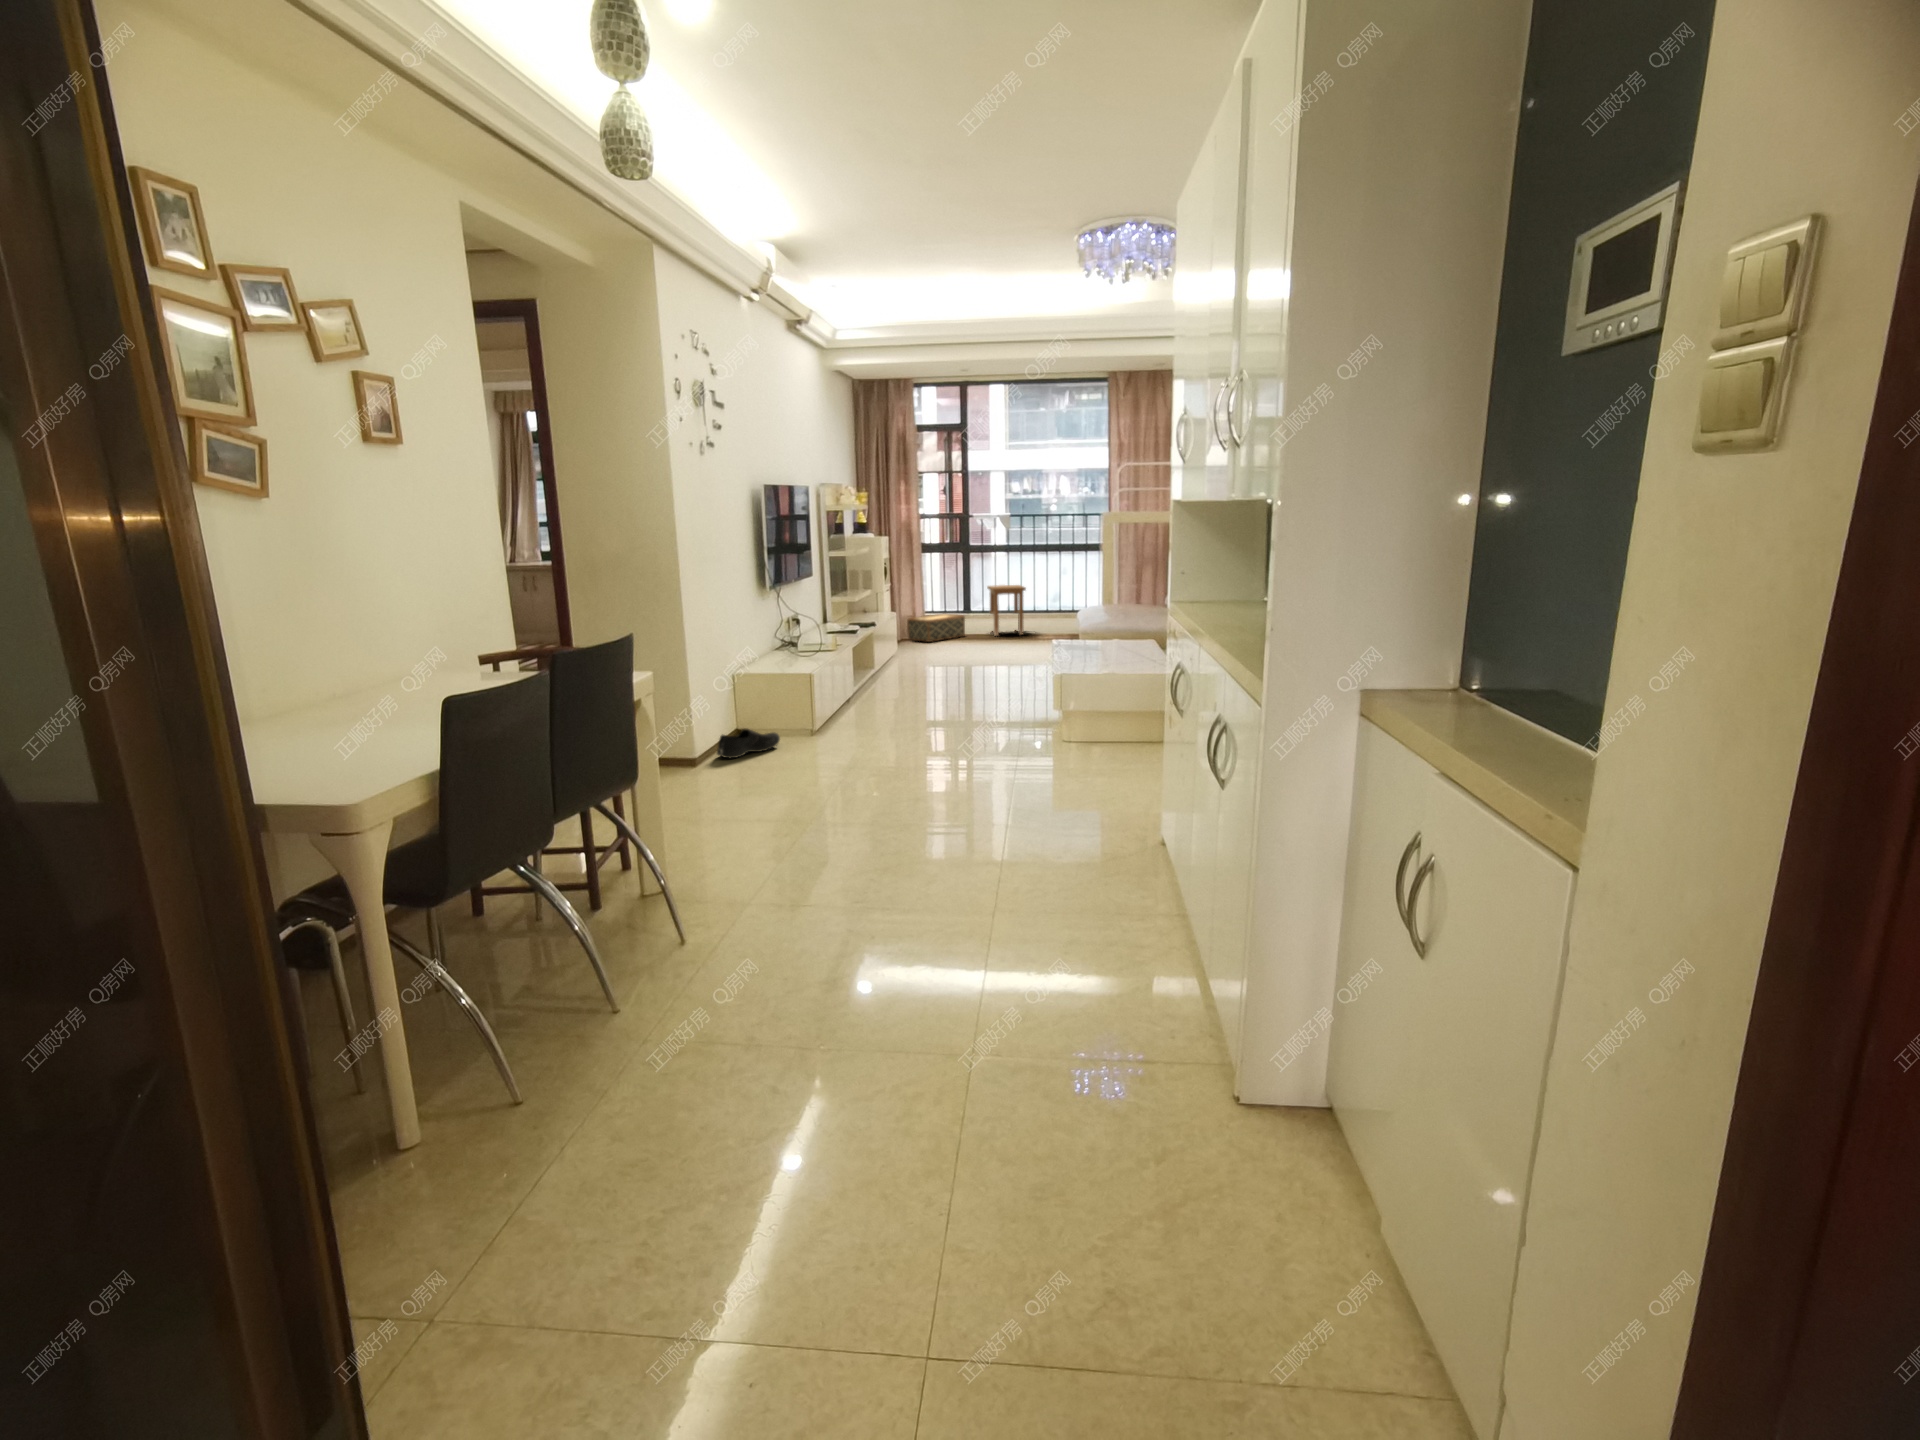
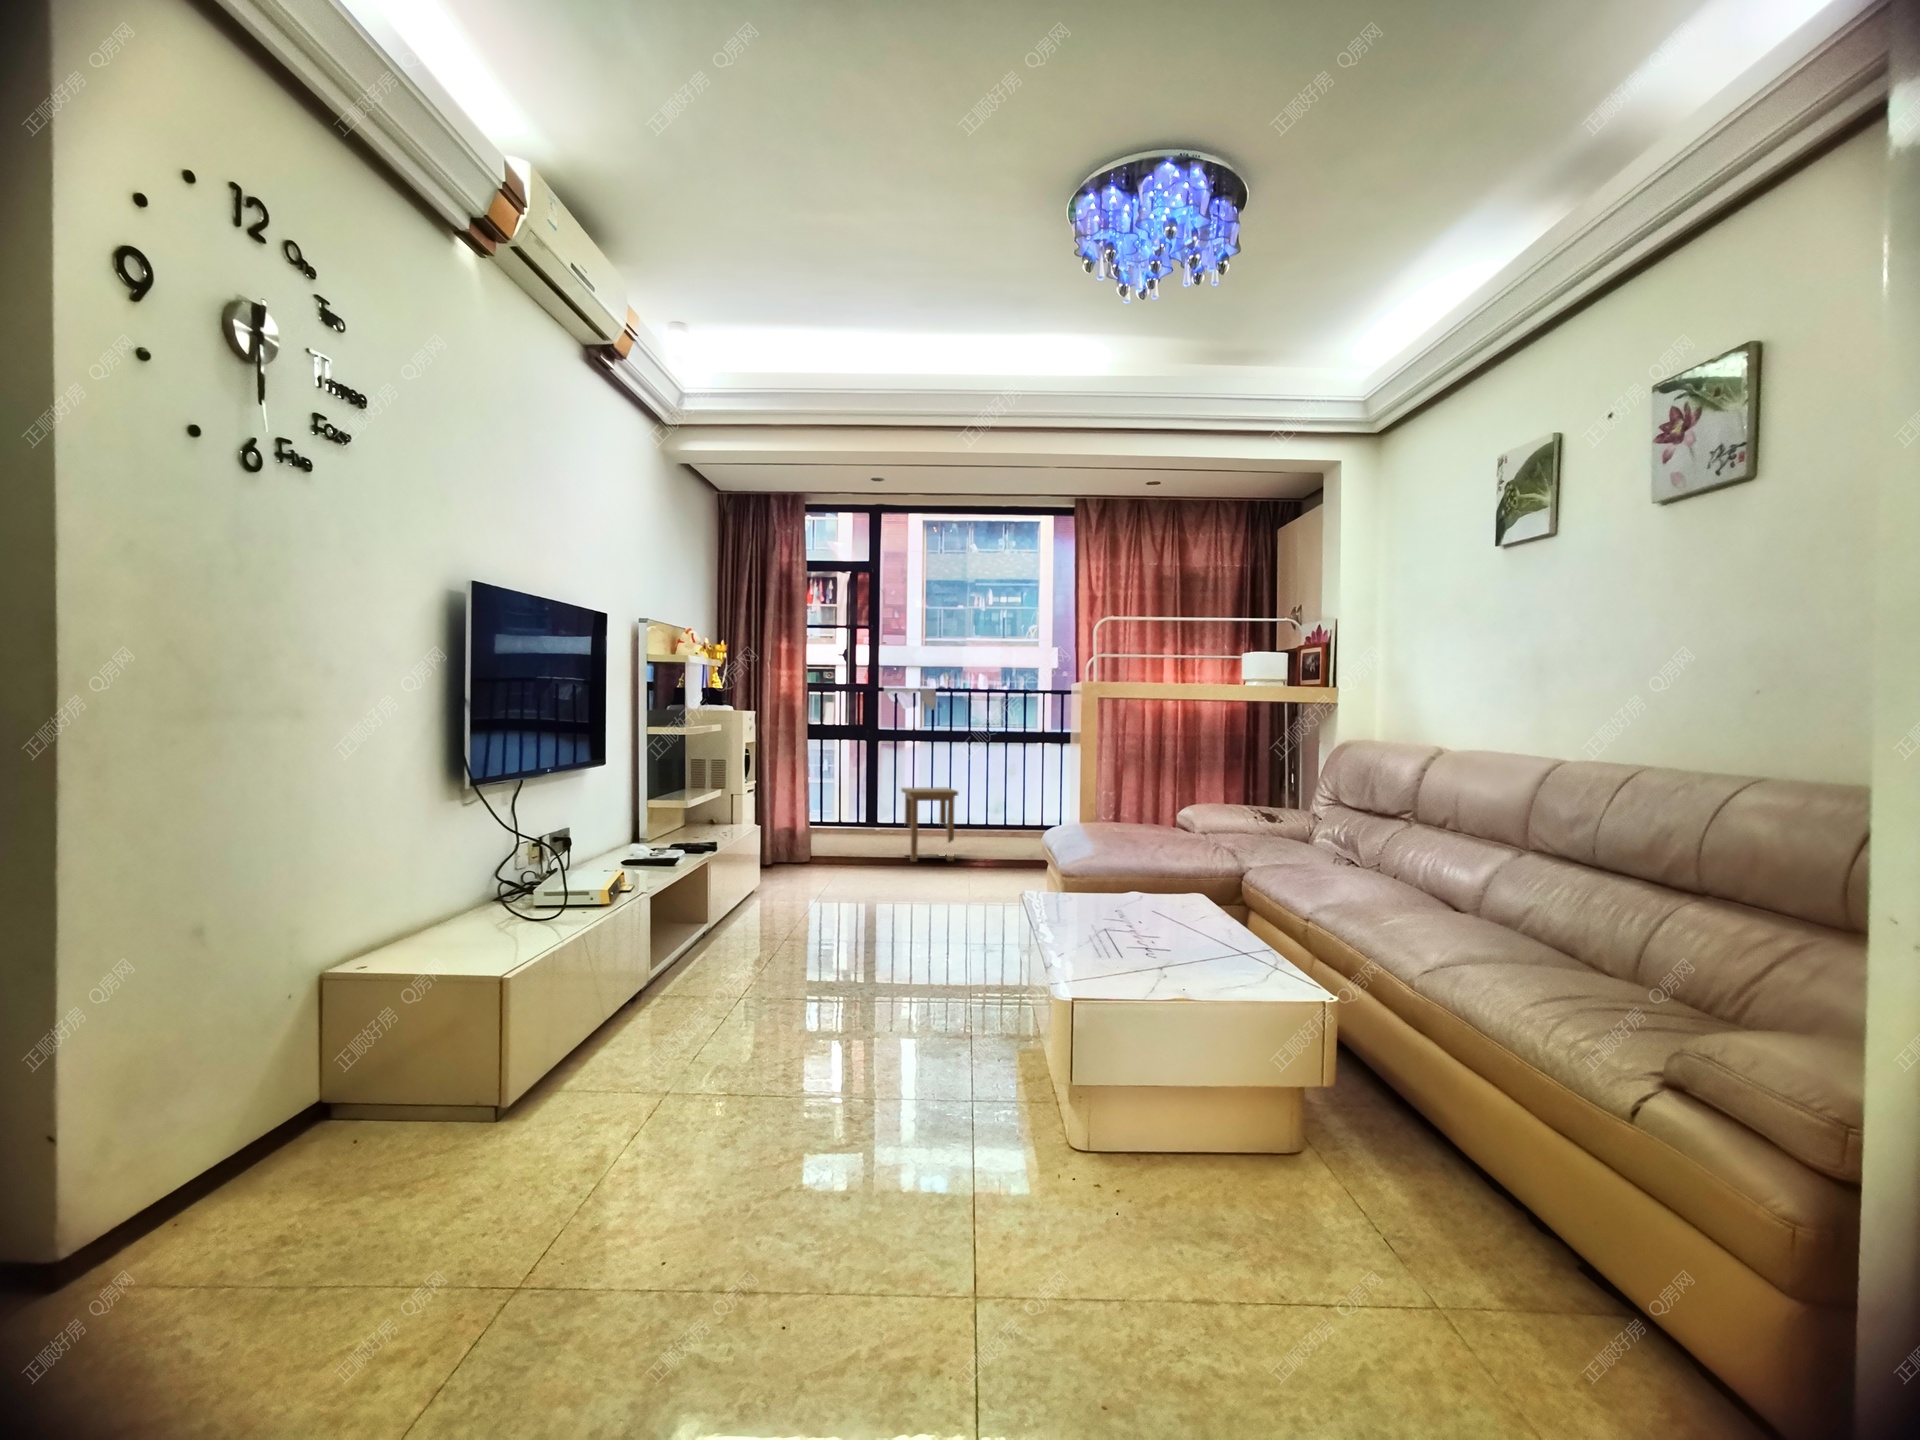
woven basket: present [907,614,965,642] -> none [780,827,867,870]
shoe: present [717,729,780,758] -> none [246,1104,435,1190]

